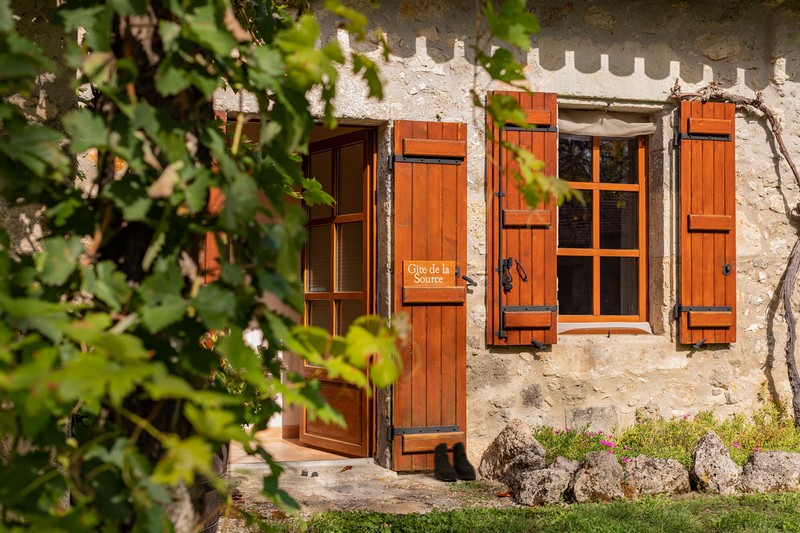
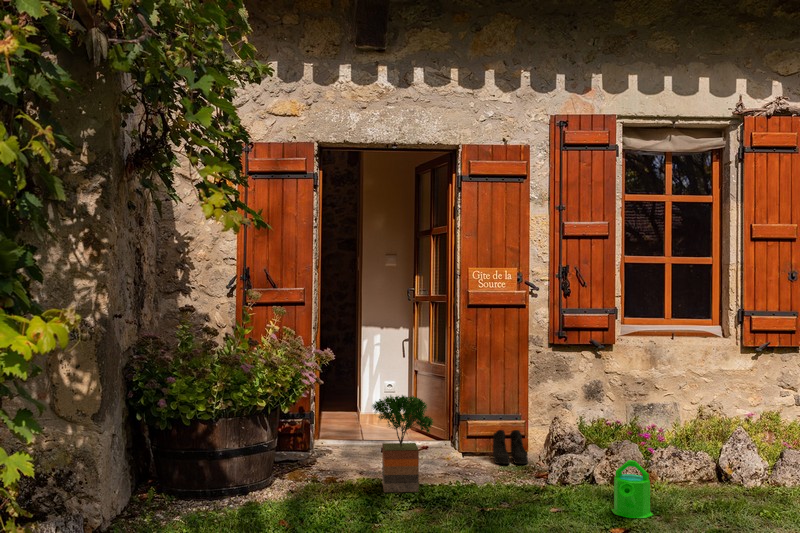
potted tree: none [324,404,401,517] -> present [372,395,433,492]
watering can: none [598,462,643,522] -> present [611,460,653,518]

